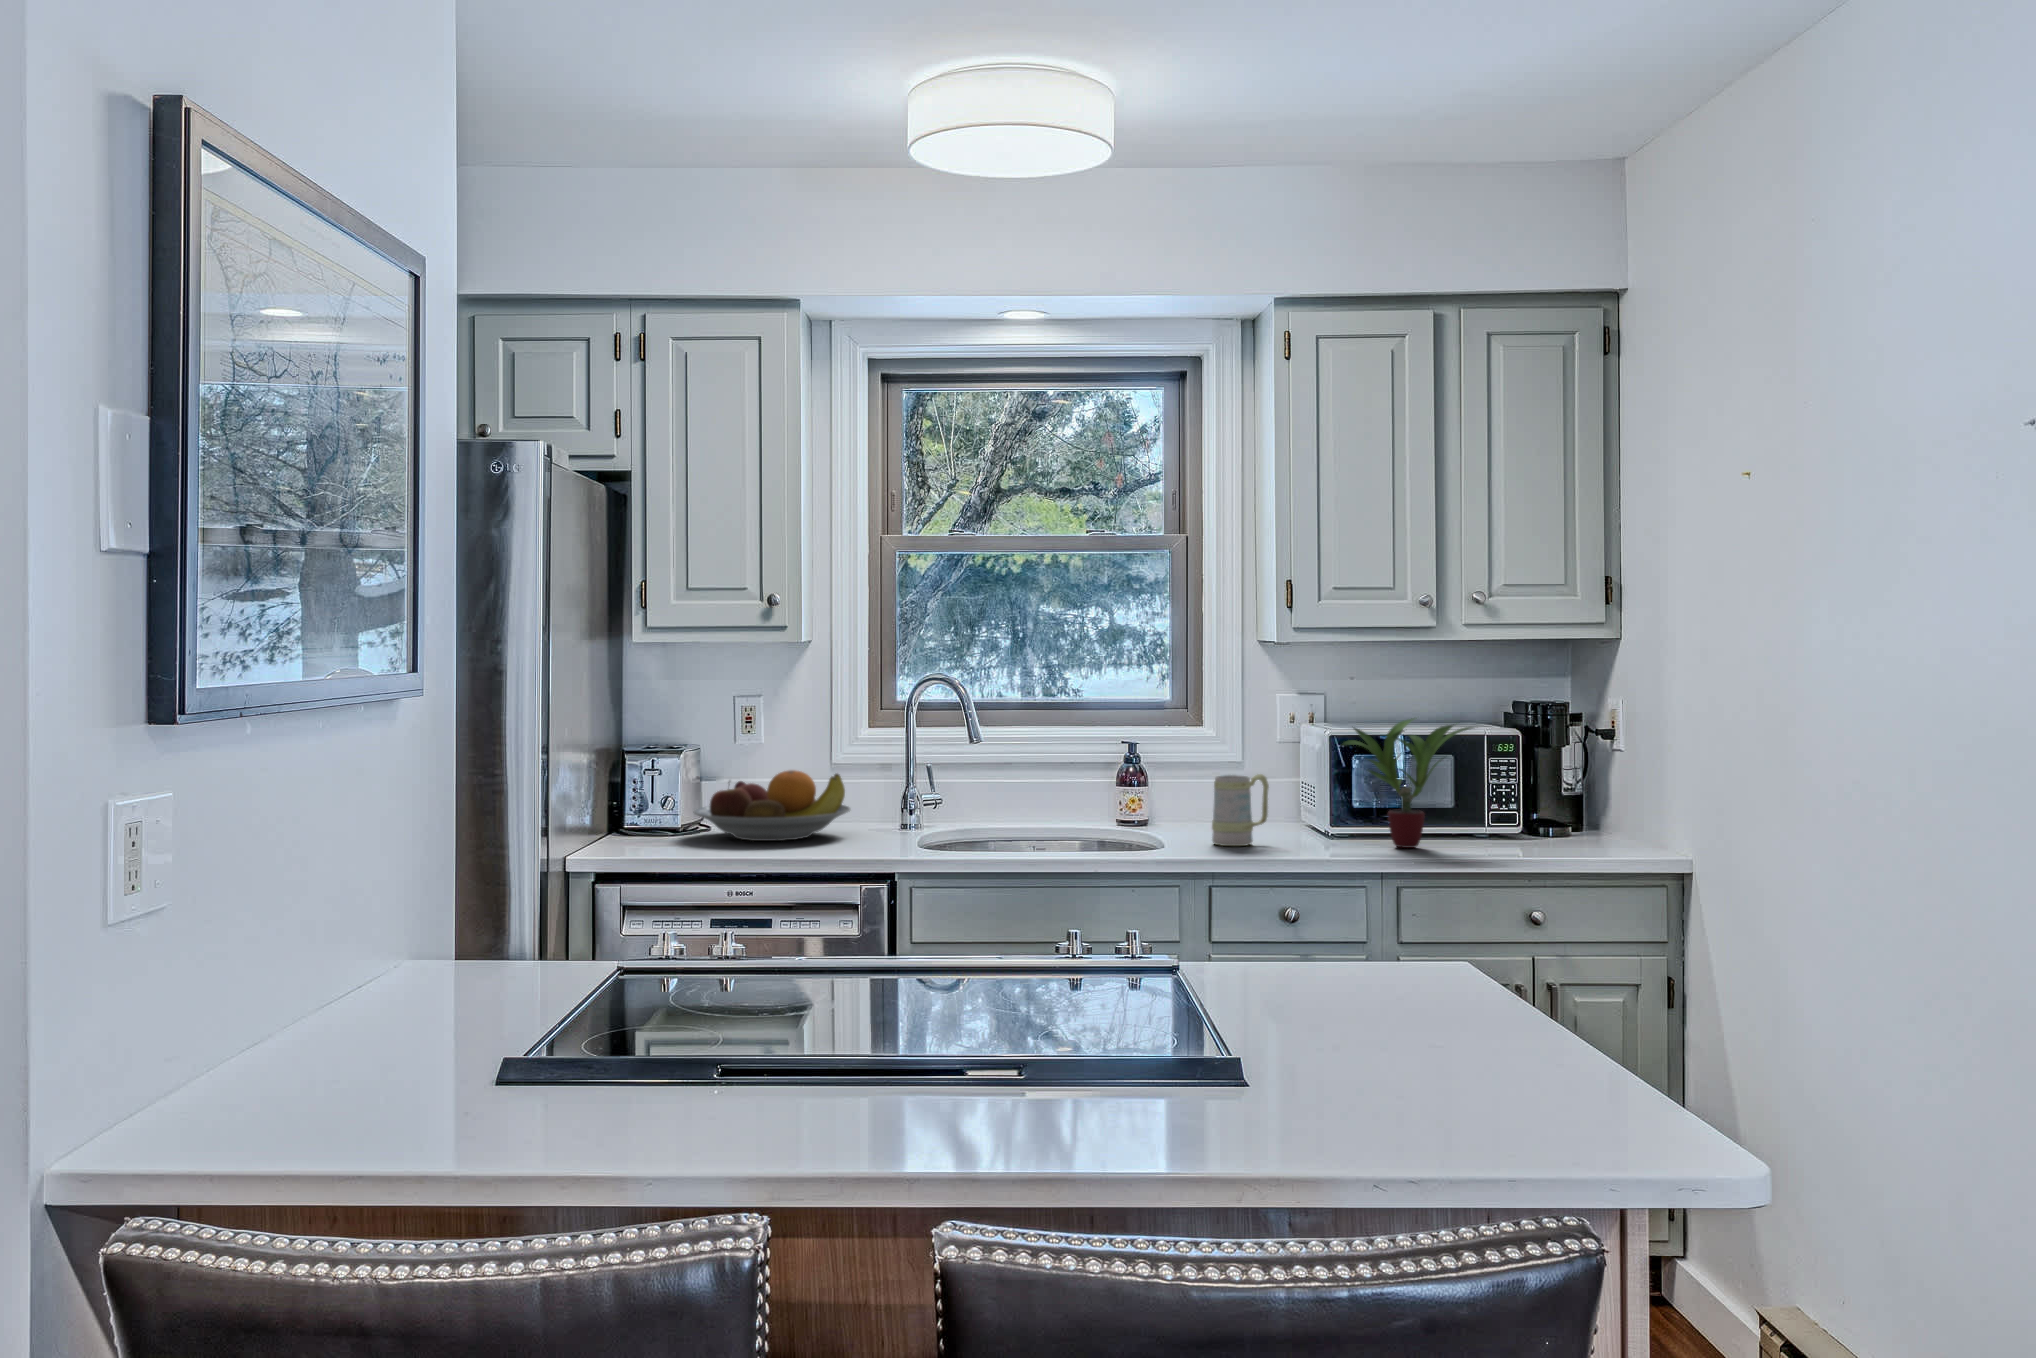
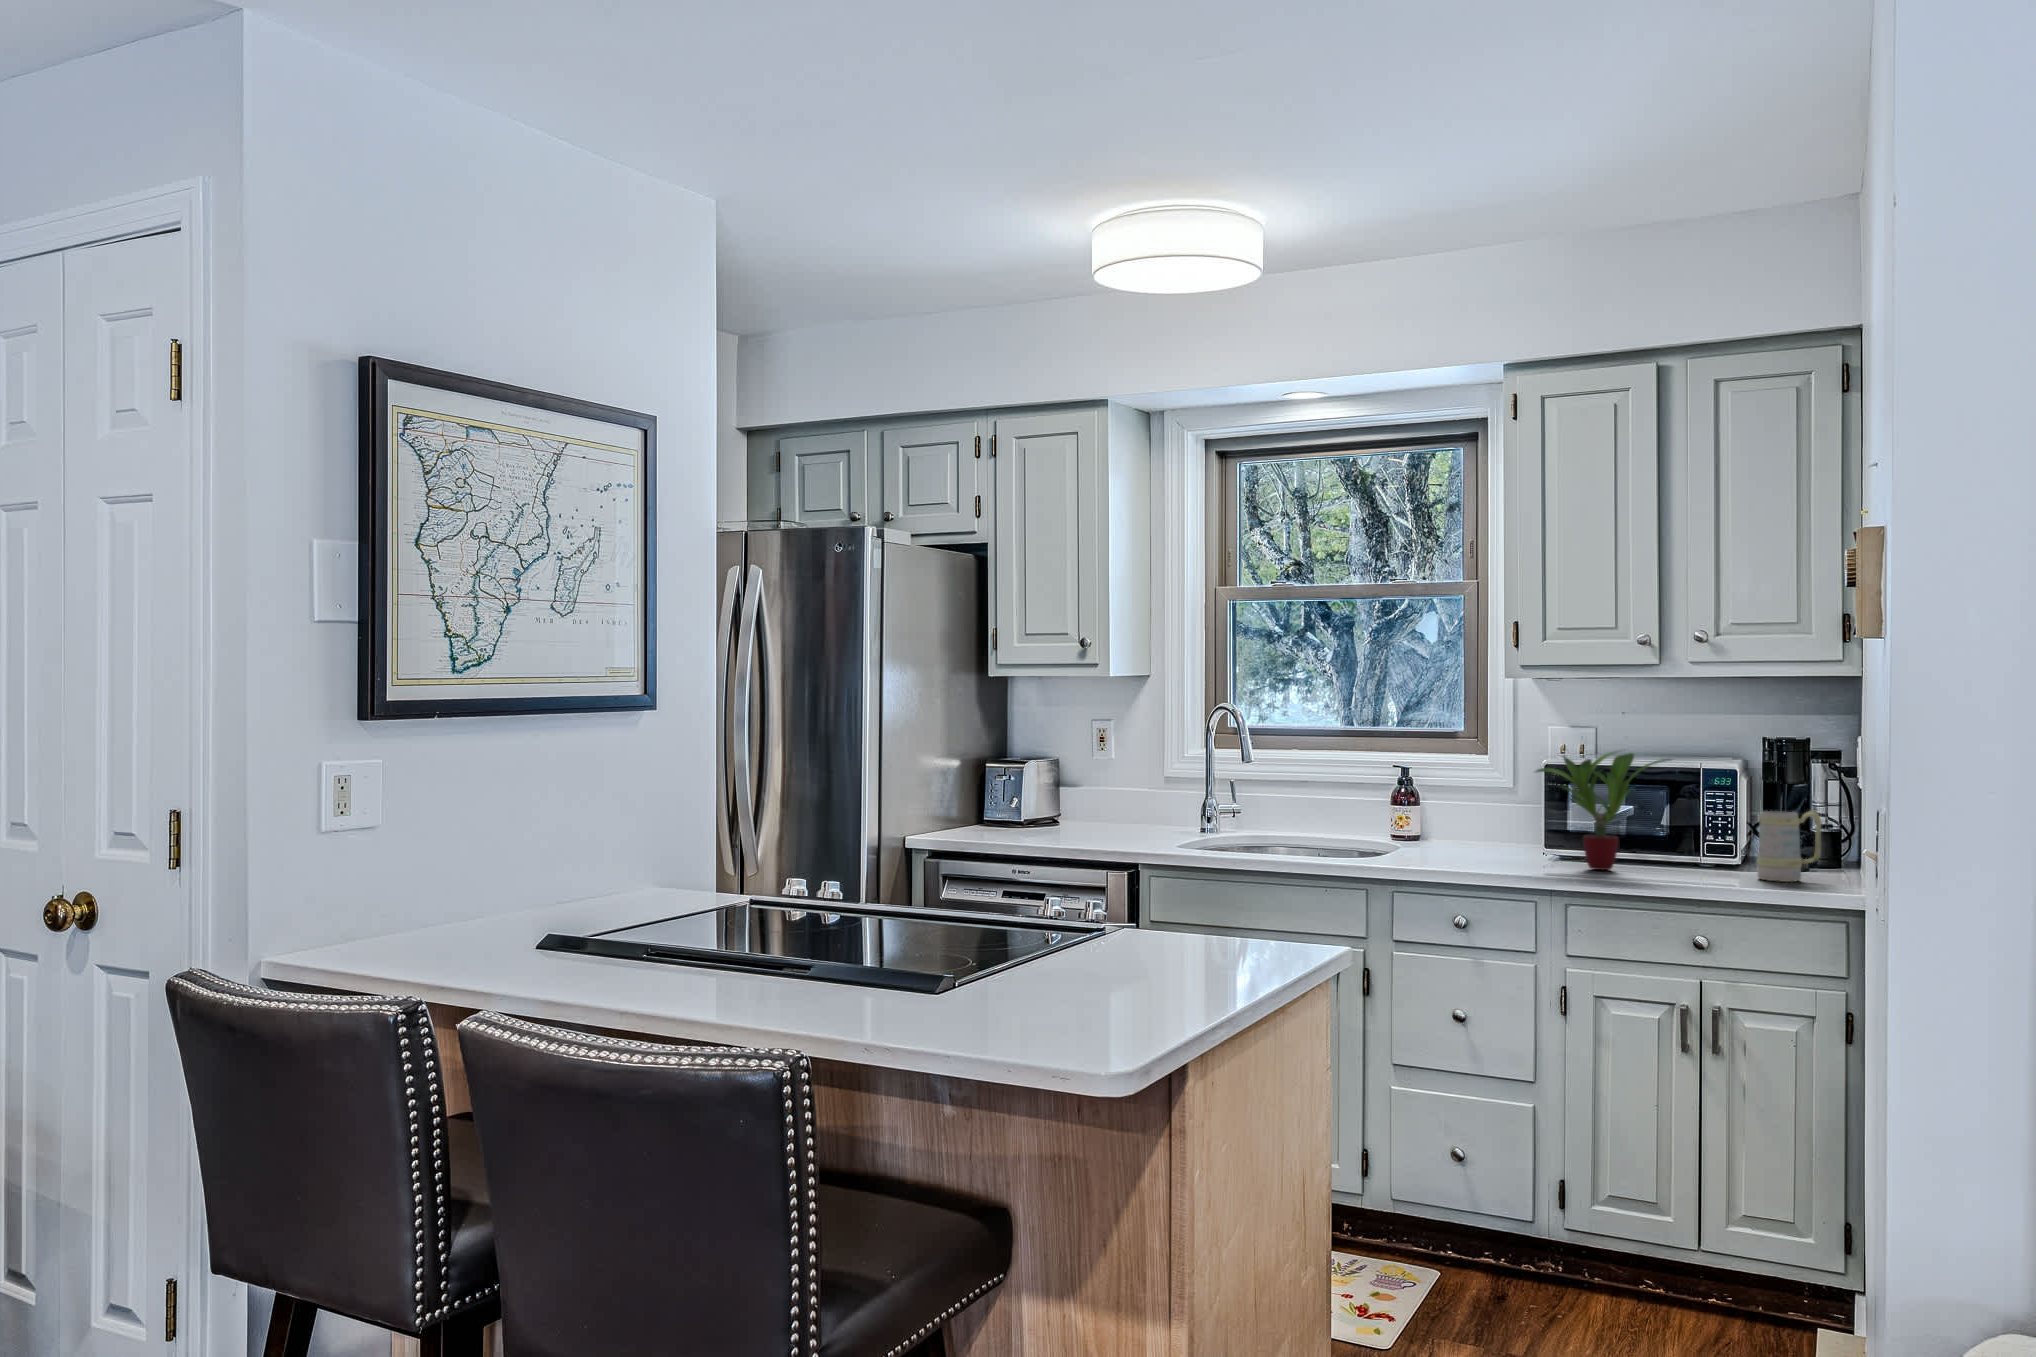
fruit bowl: present [694,770,851,841] -> none [1026,780,1151,835]
mug: present [1212,774,1269,846] -> present [1757,811,1822,882]

